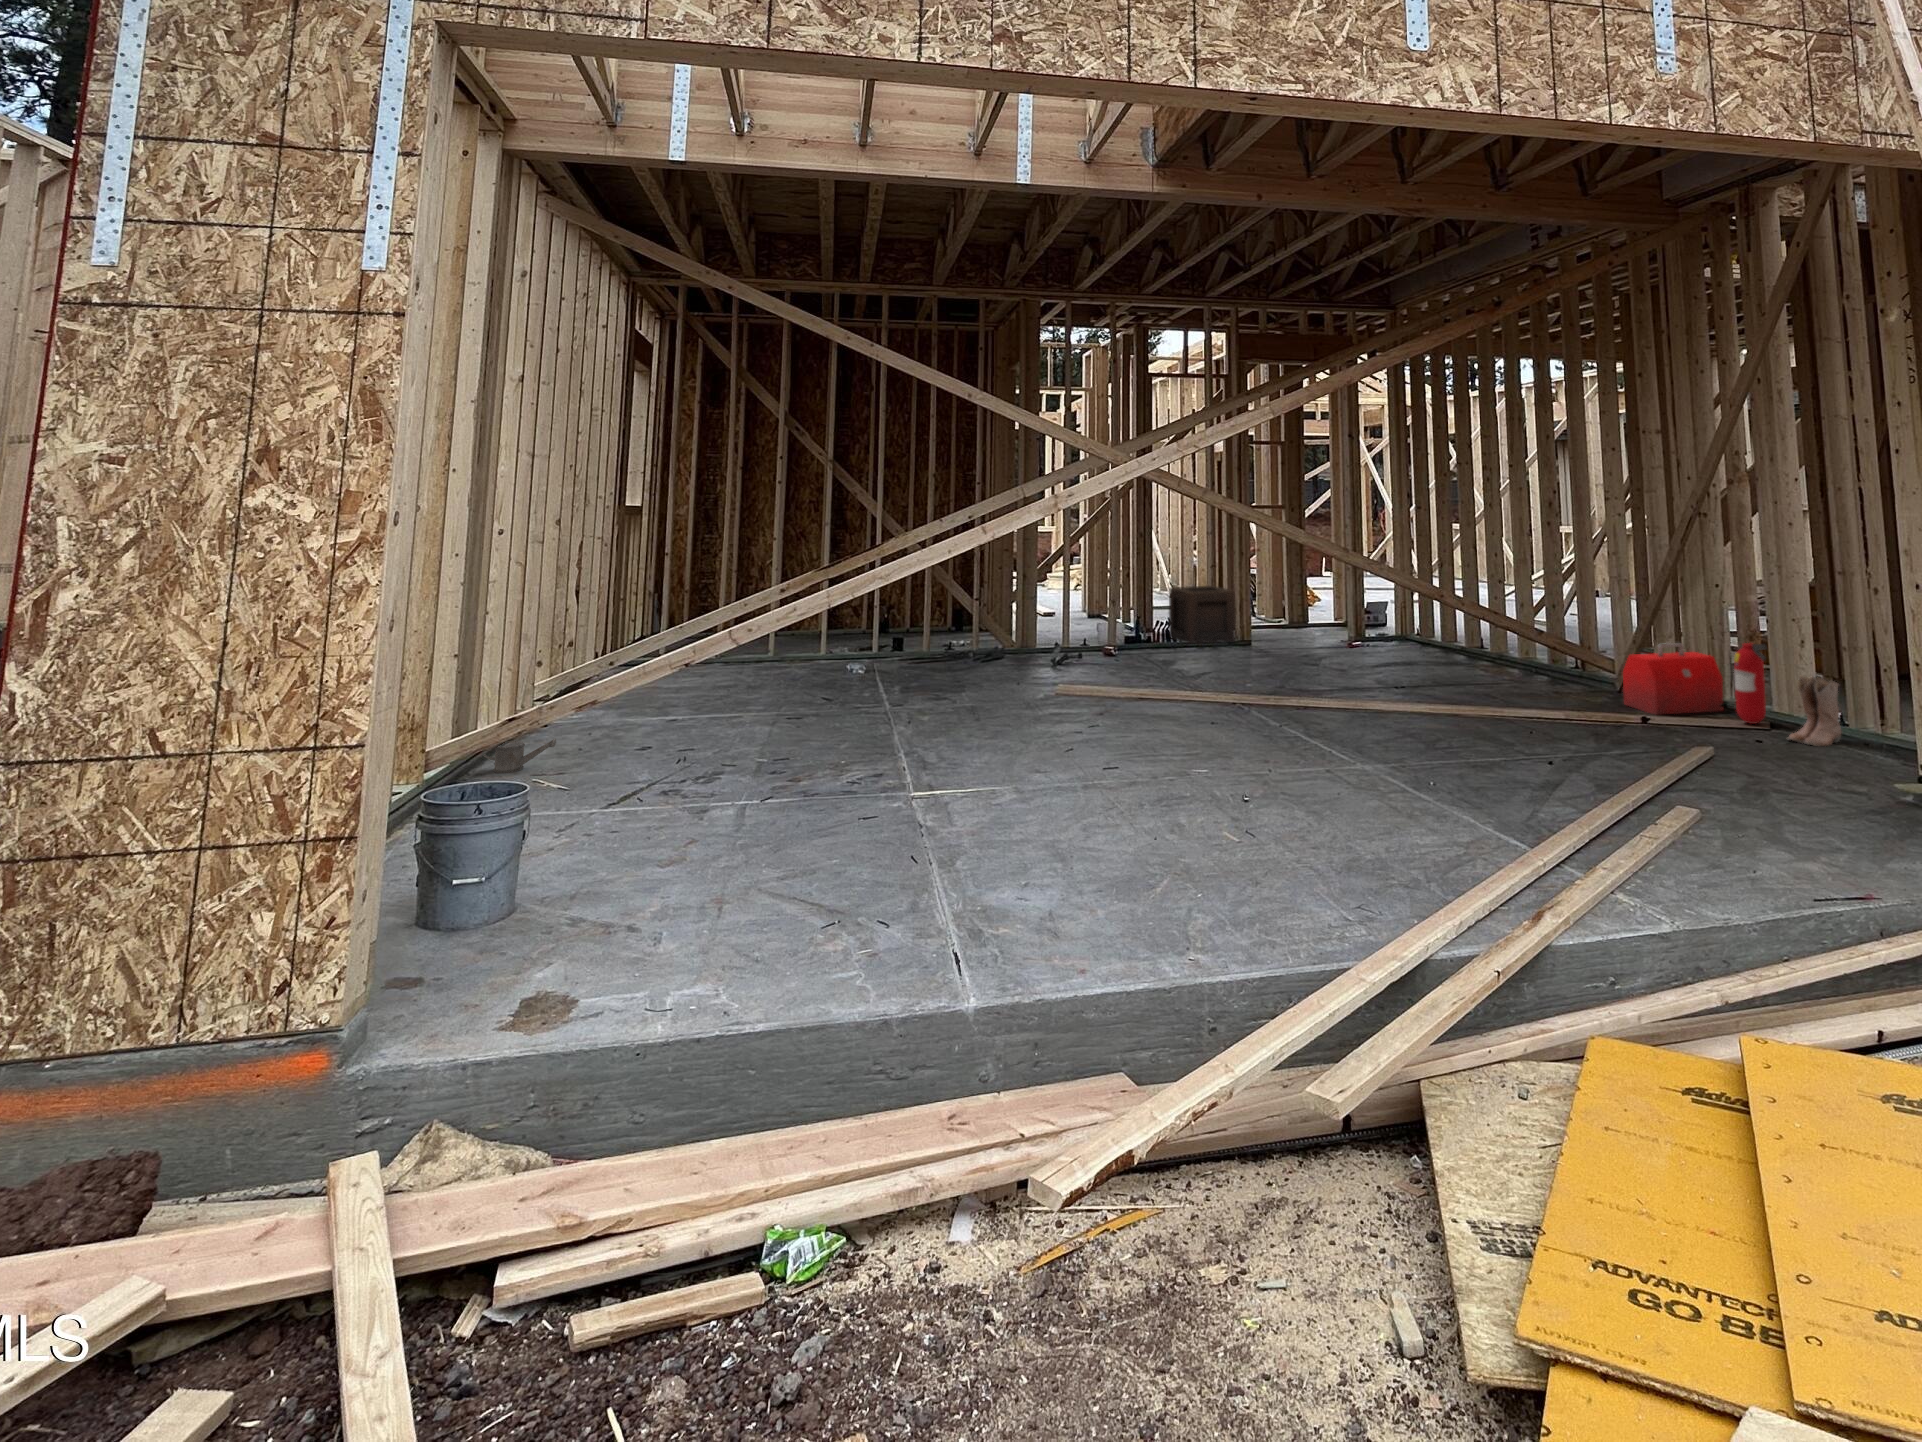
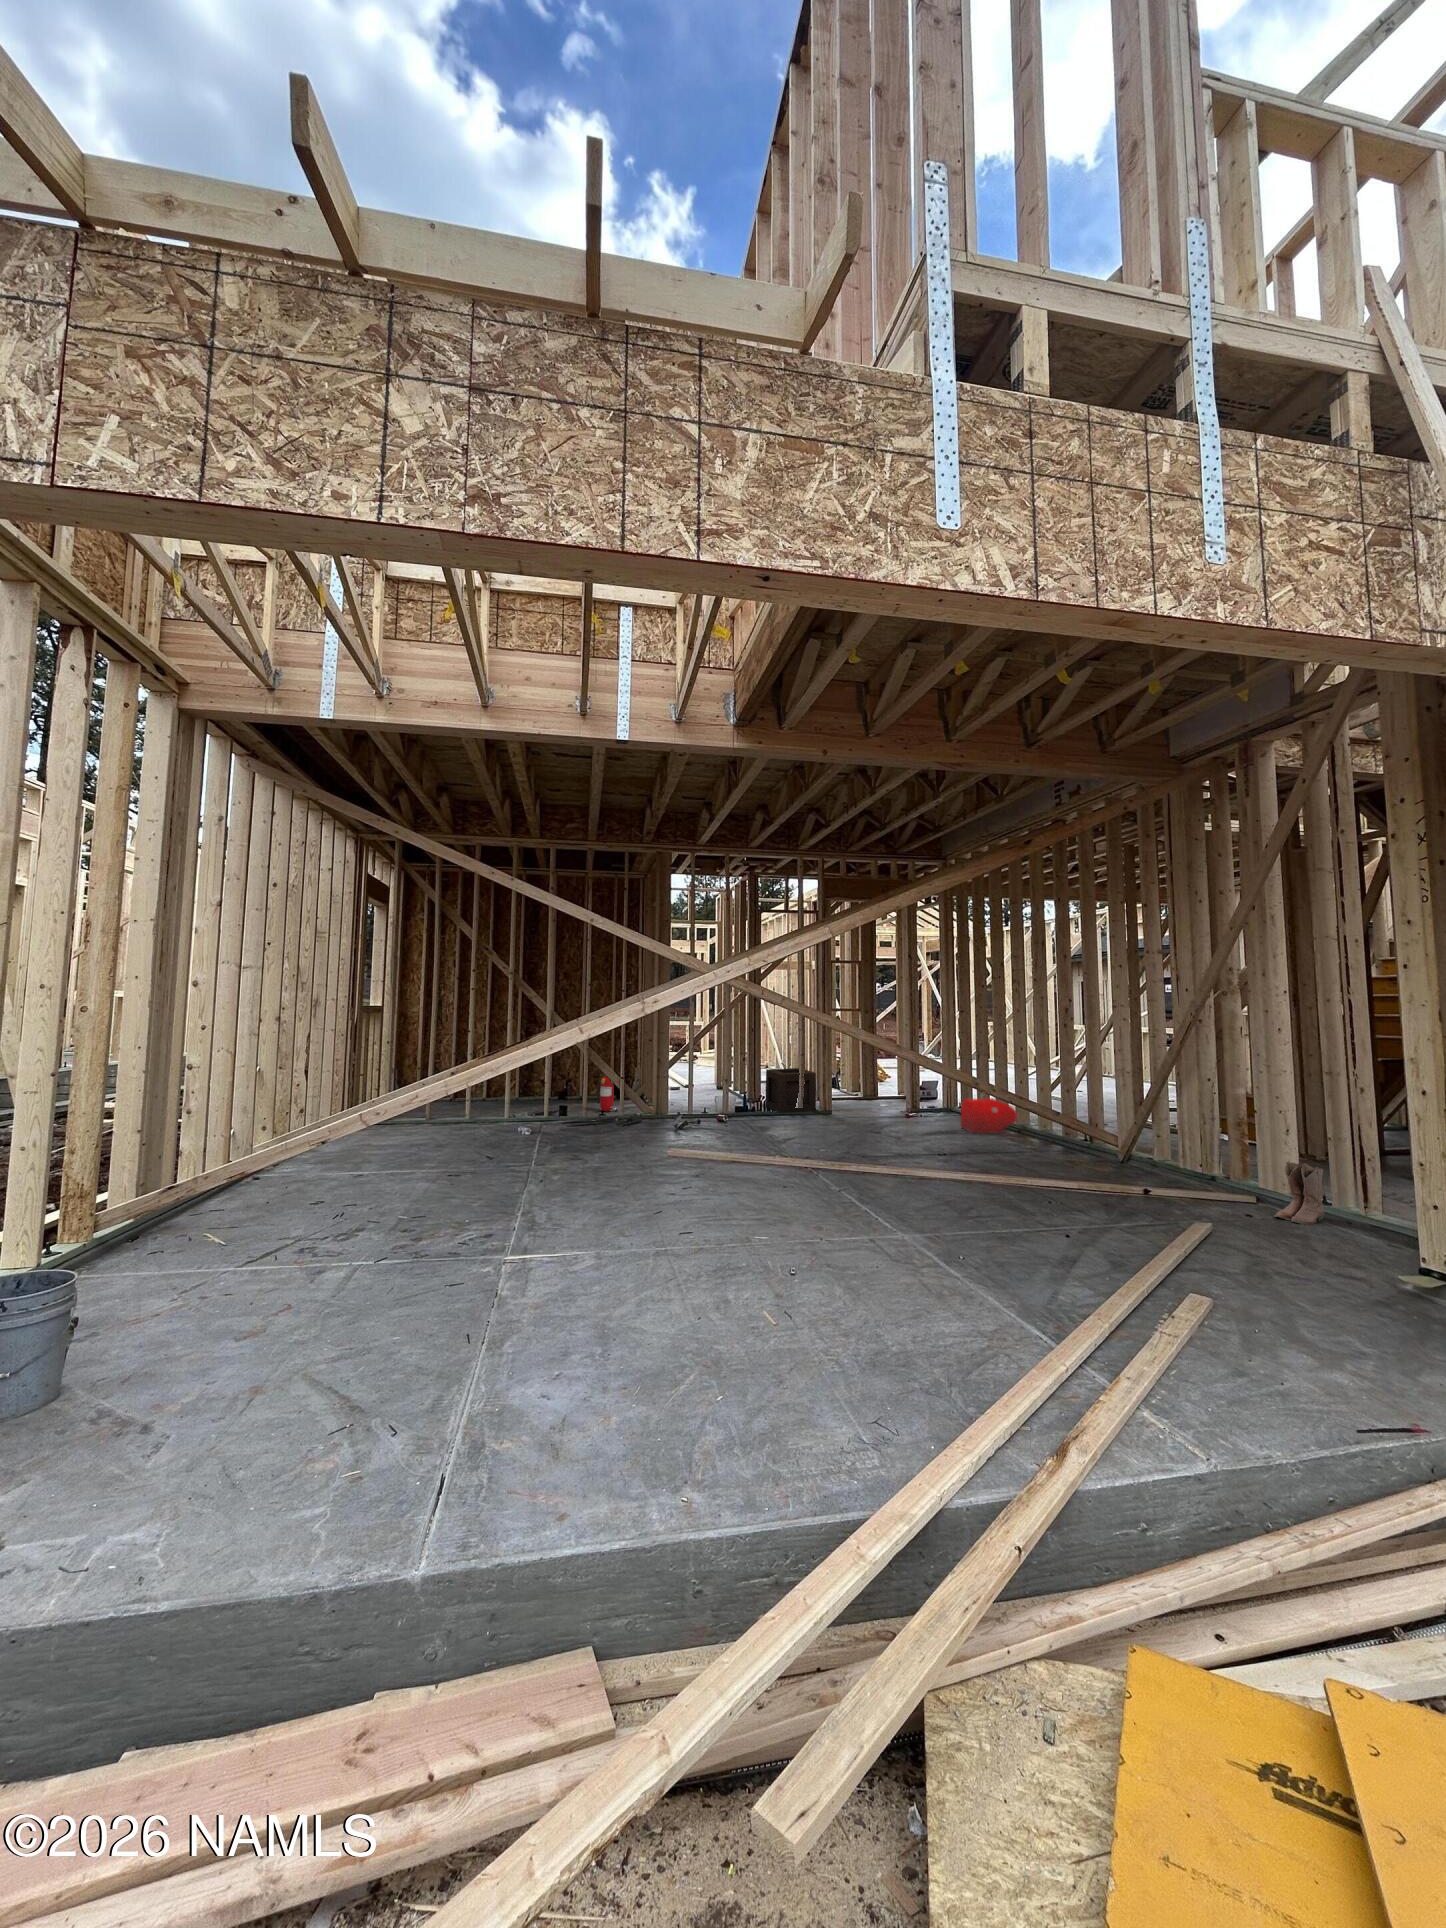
toolbox: present [1623,643,1724,715] -> present [961,1094,1017,1133]
fire extinguisher: present [1734,643,1768,724] -> present [597,1072,620,1112]
watering can: present [483,738,556,773] -> none [160,1198,222,1227]

